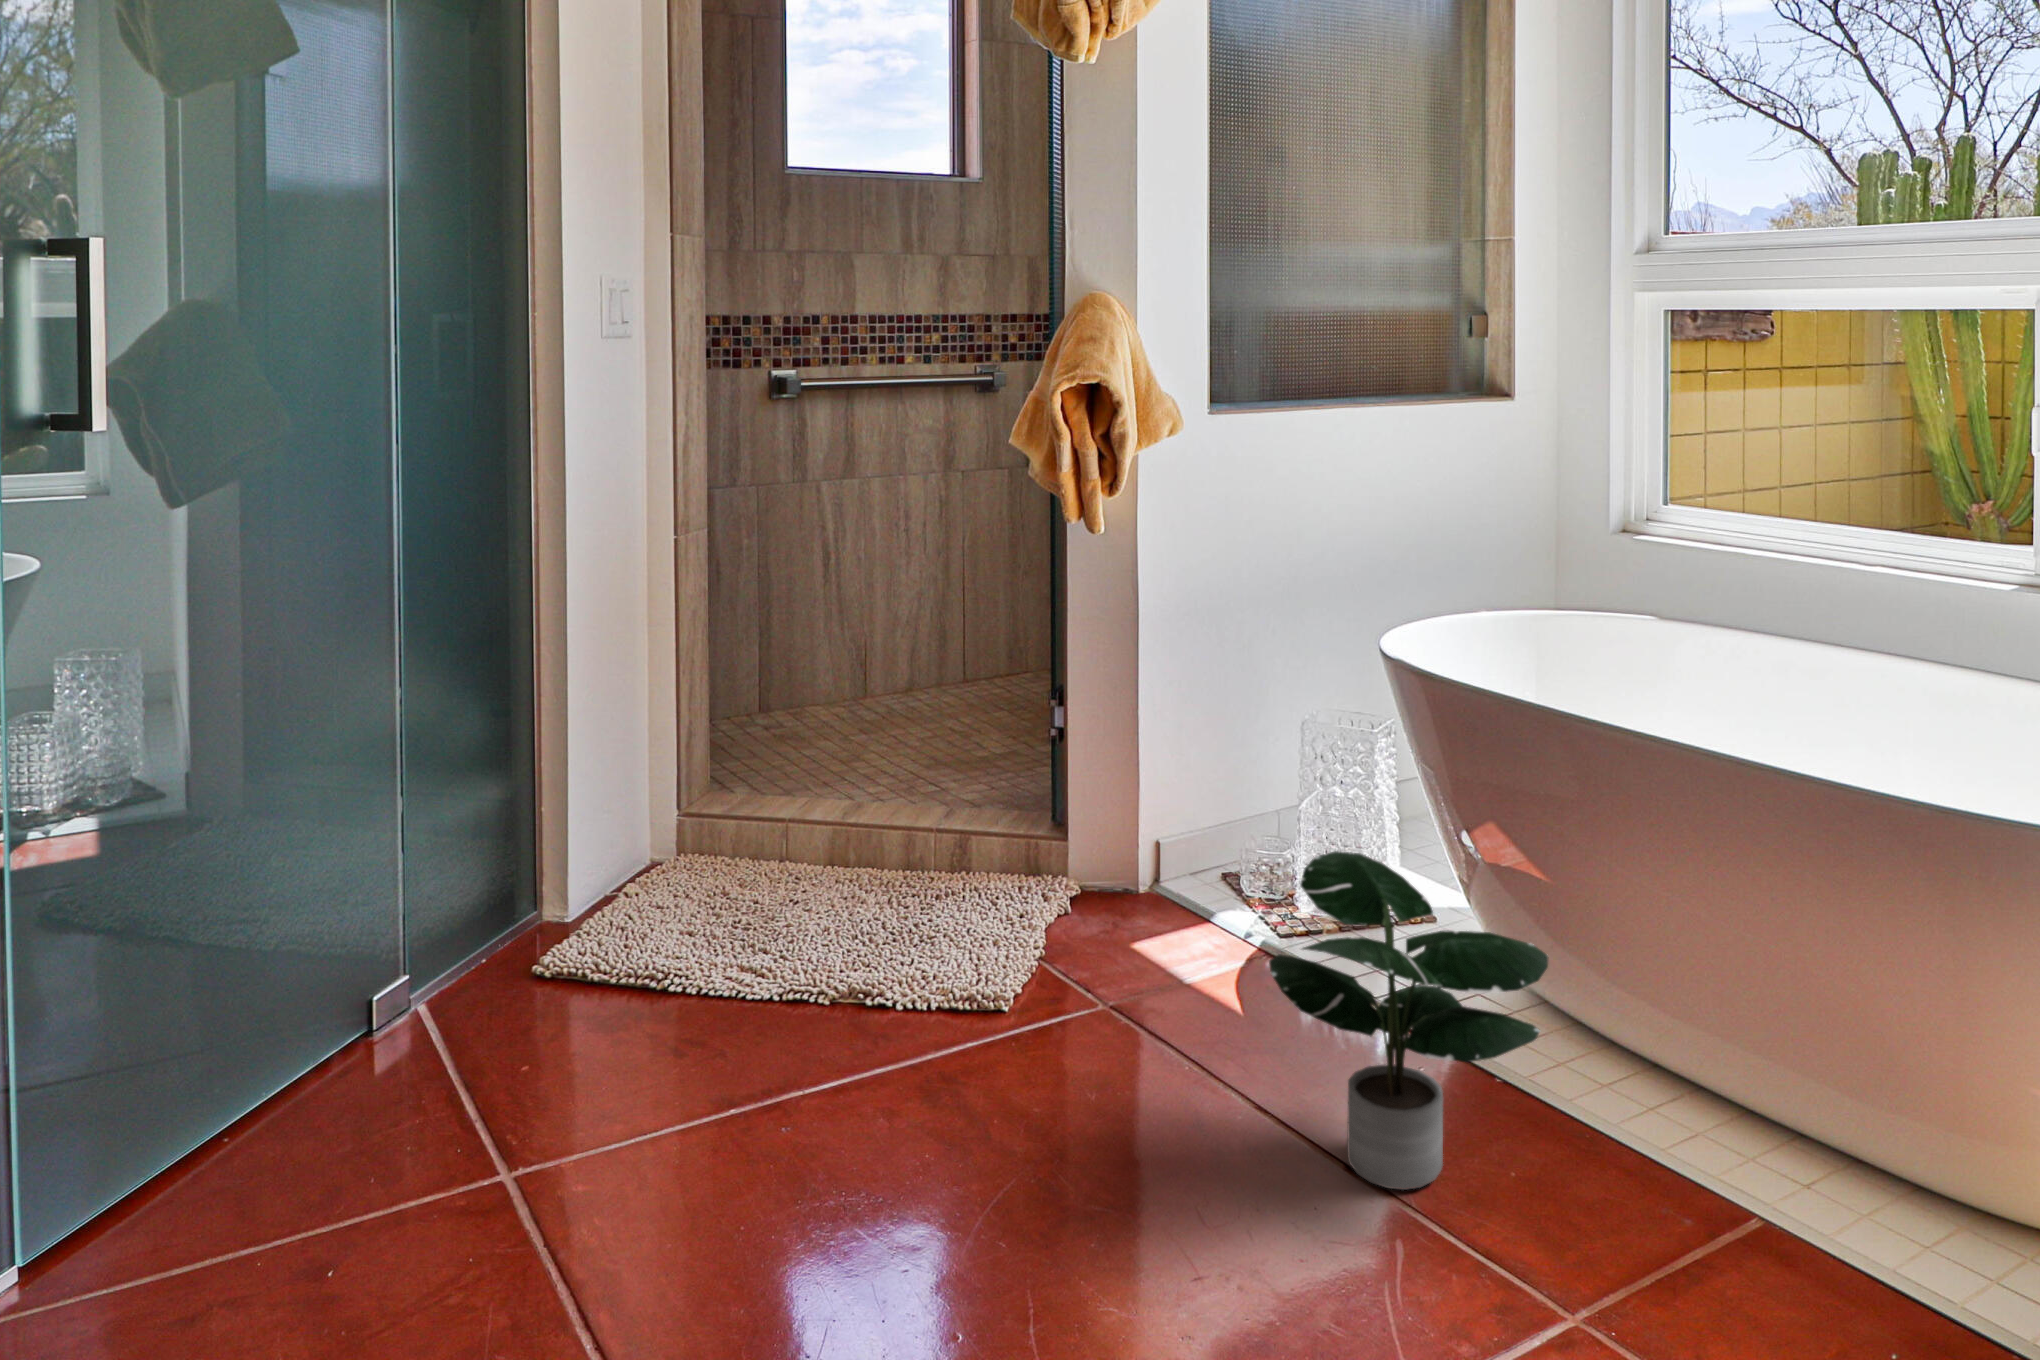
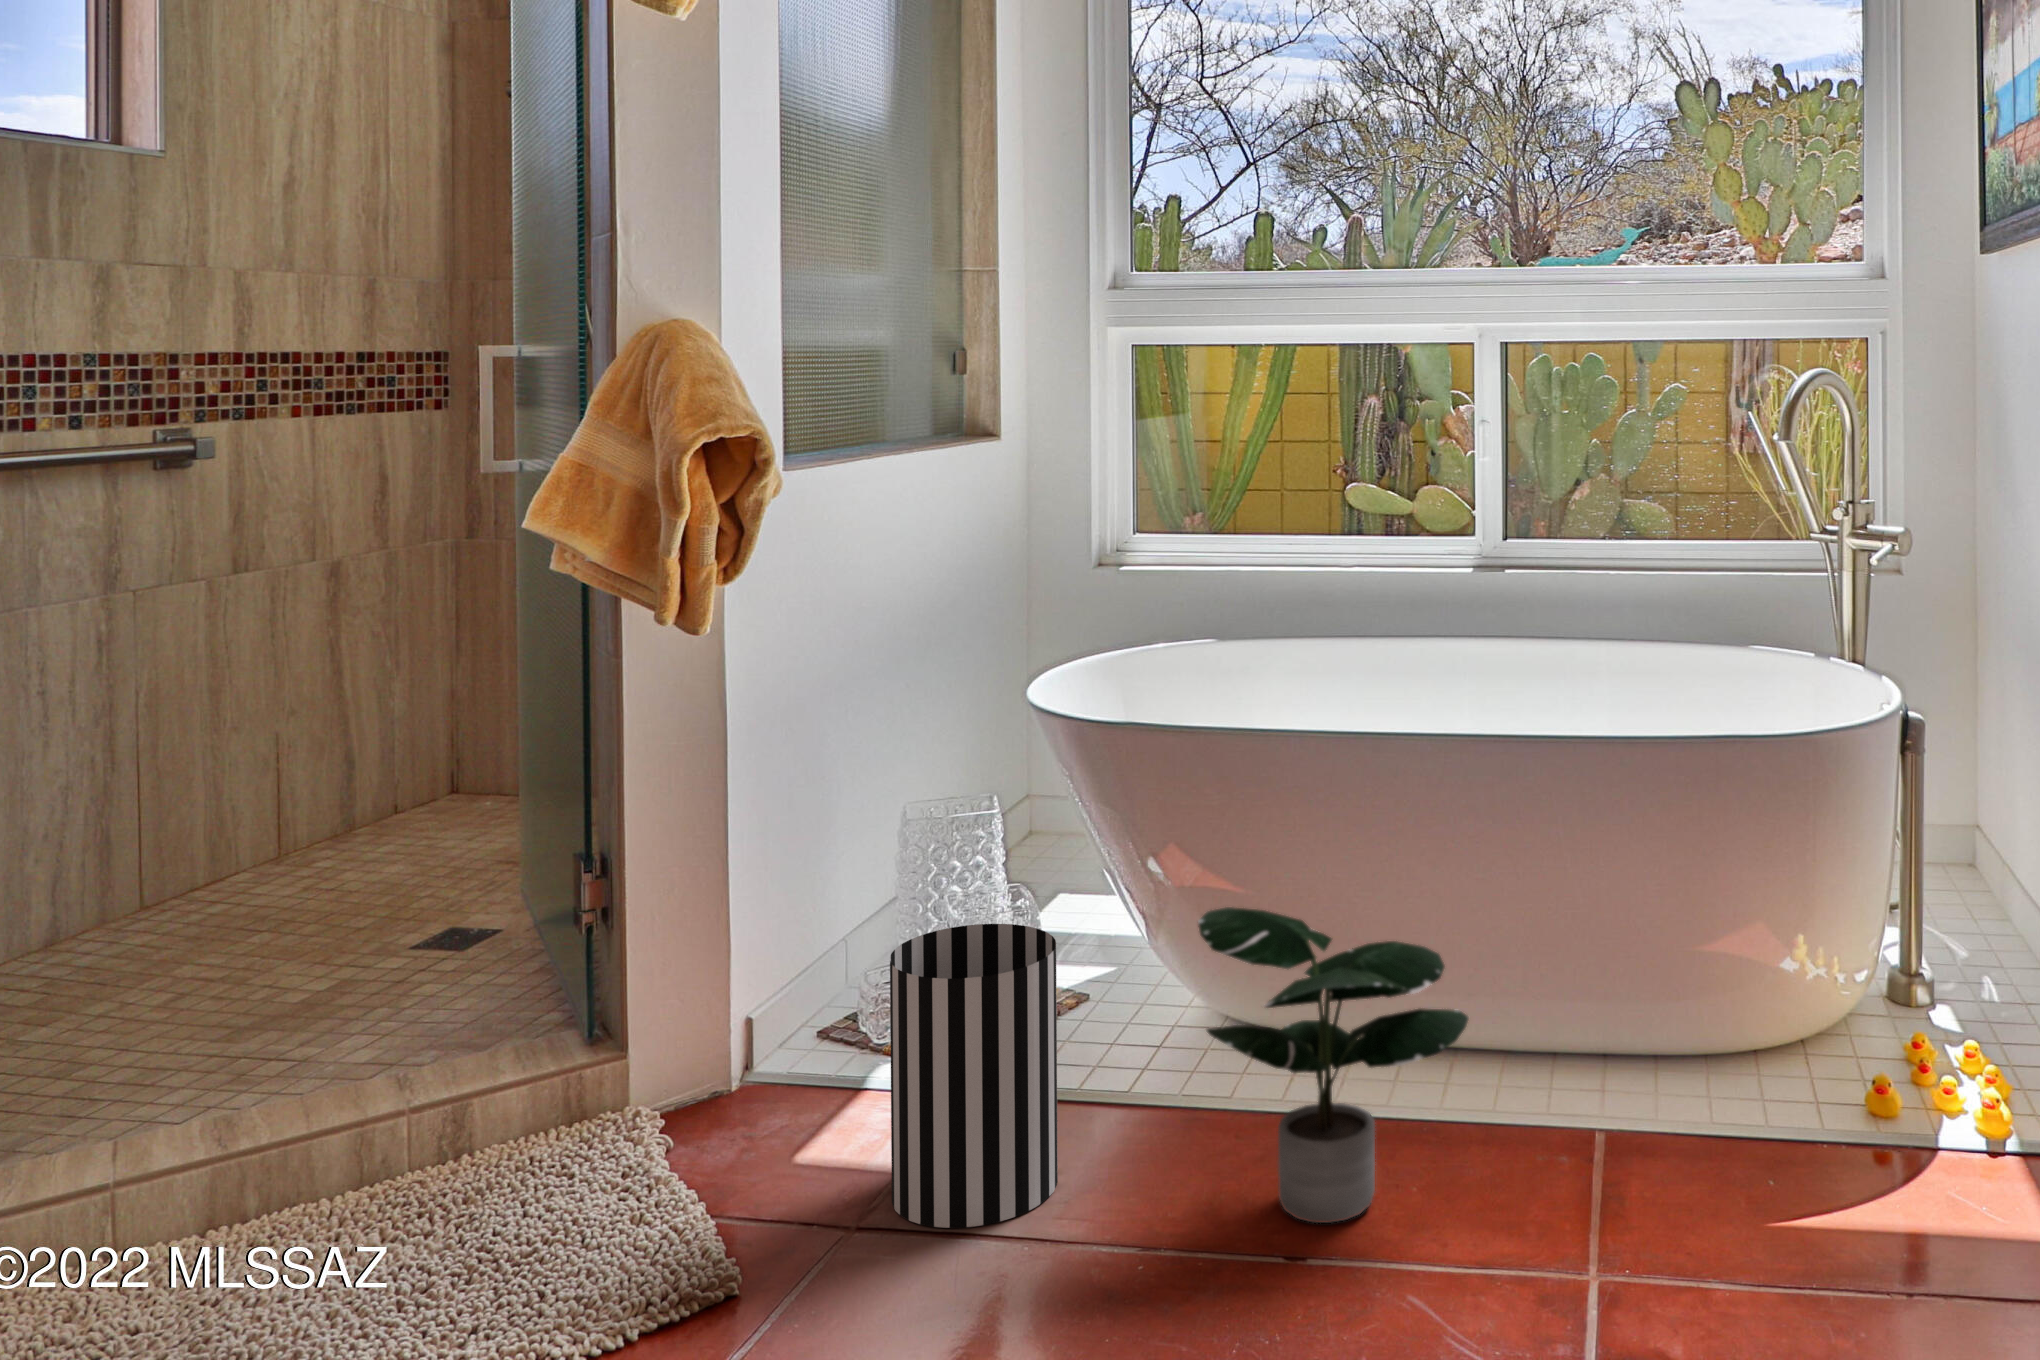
wastebasket: none [1110,805,1245,1059] -> present [890,924,1058,1228]

